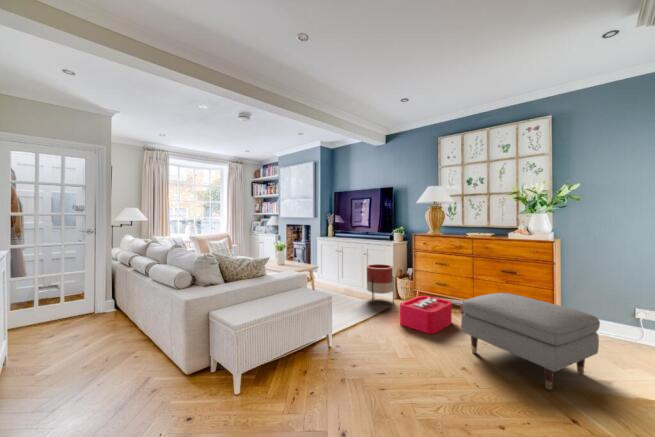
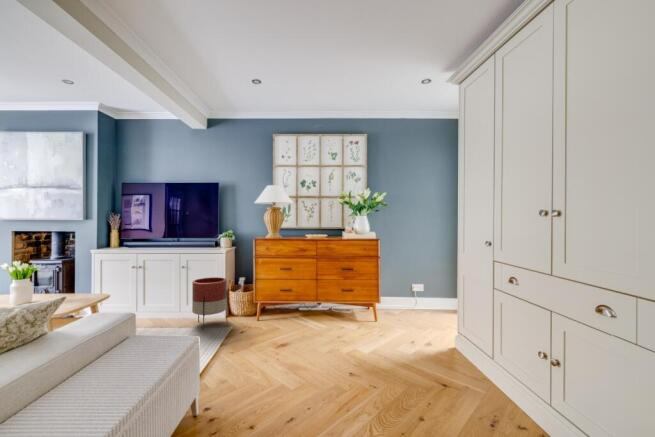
ottoman: present [461,293,600,390] -> none [330,288,421,361]
storage bin: present [400,296,464,334] -> none [253,303,313,345]

